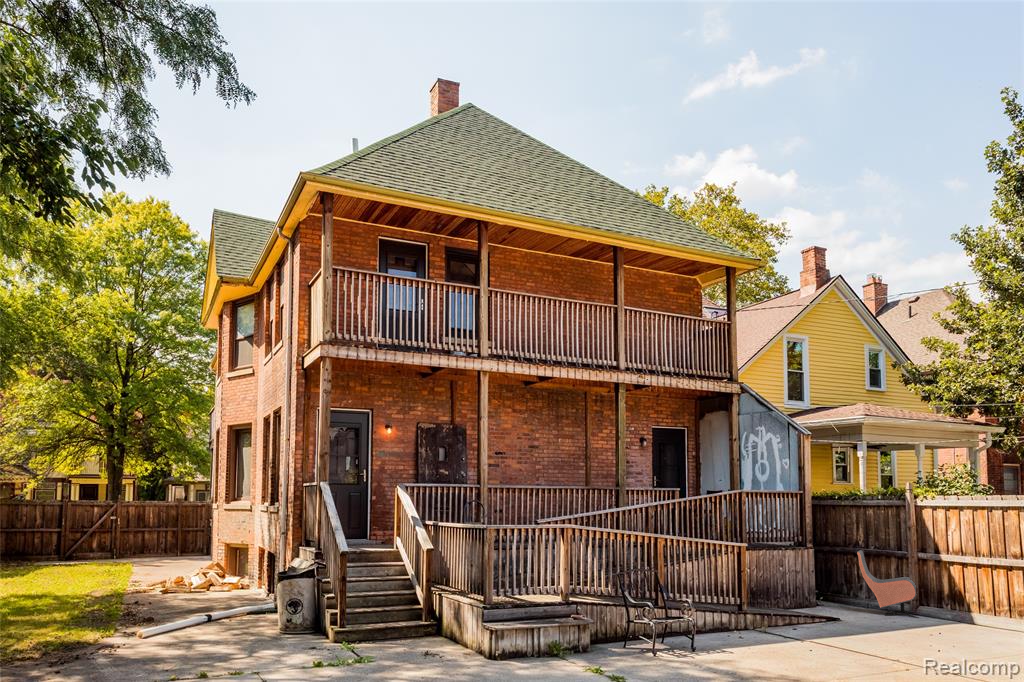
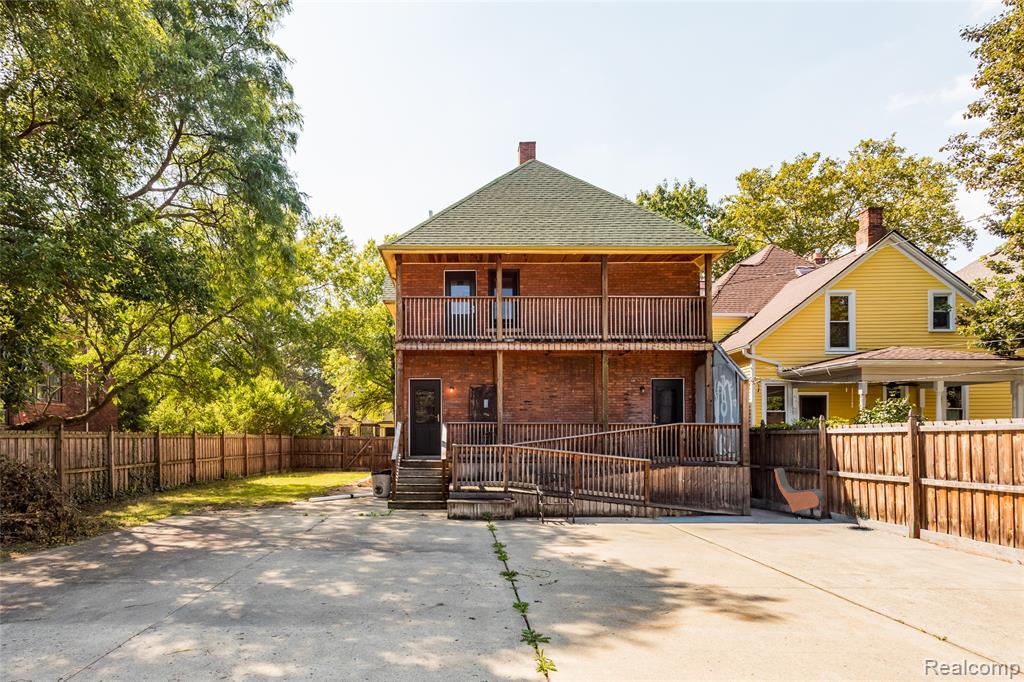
potted tree: none [959,582,992,628] -> present [845,497,871,531]

